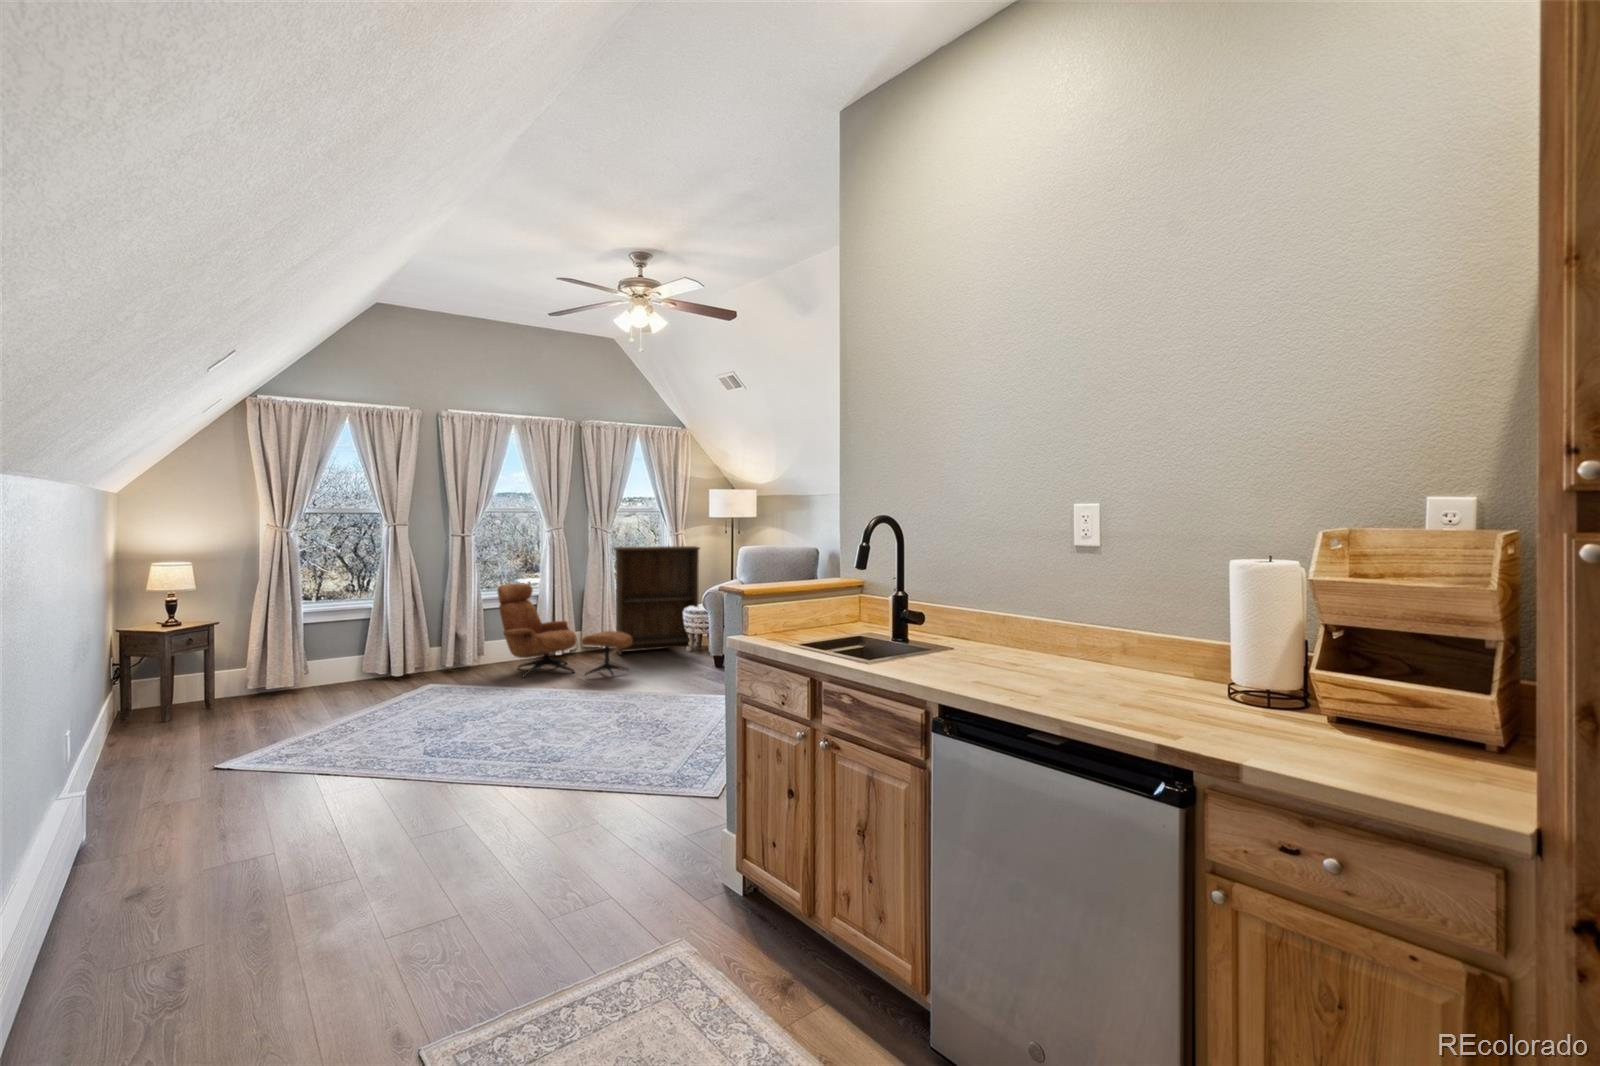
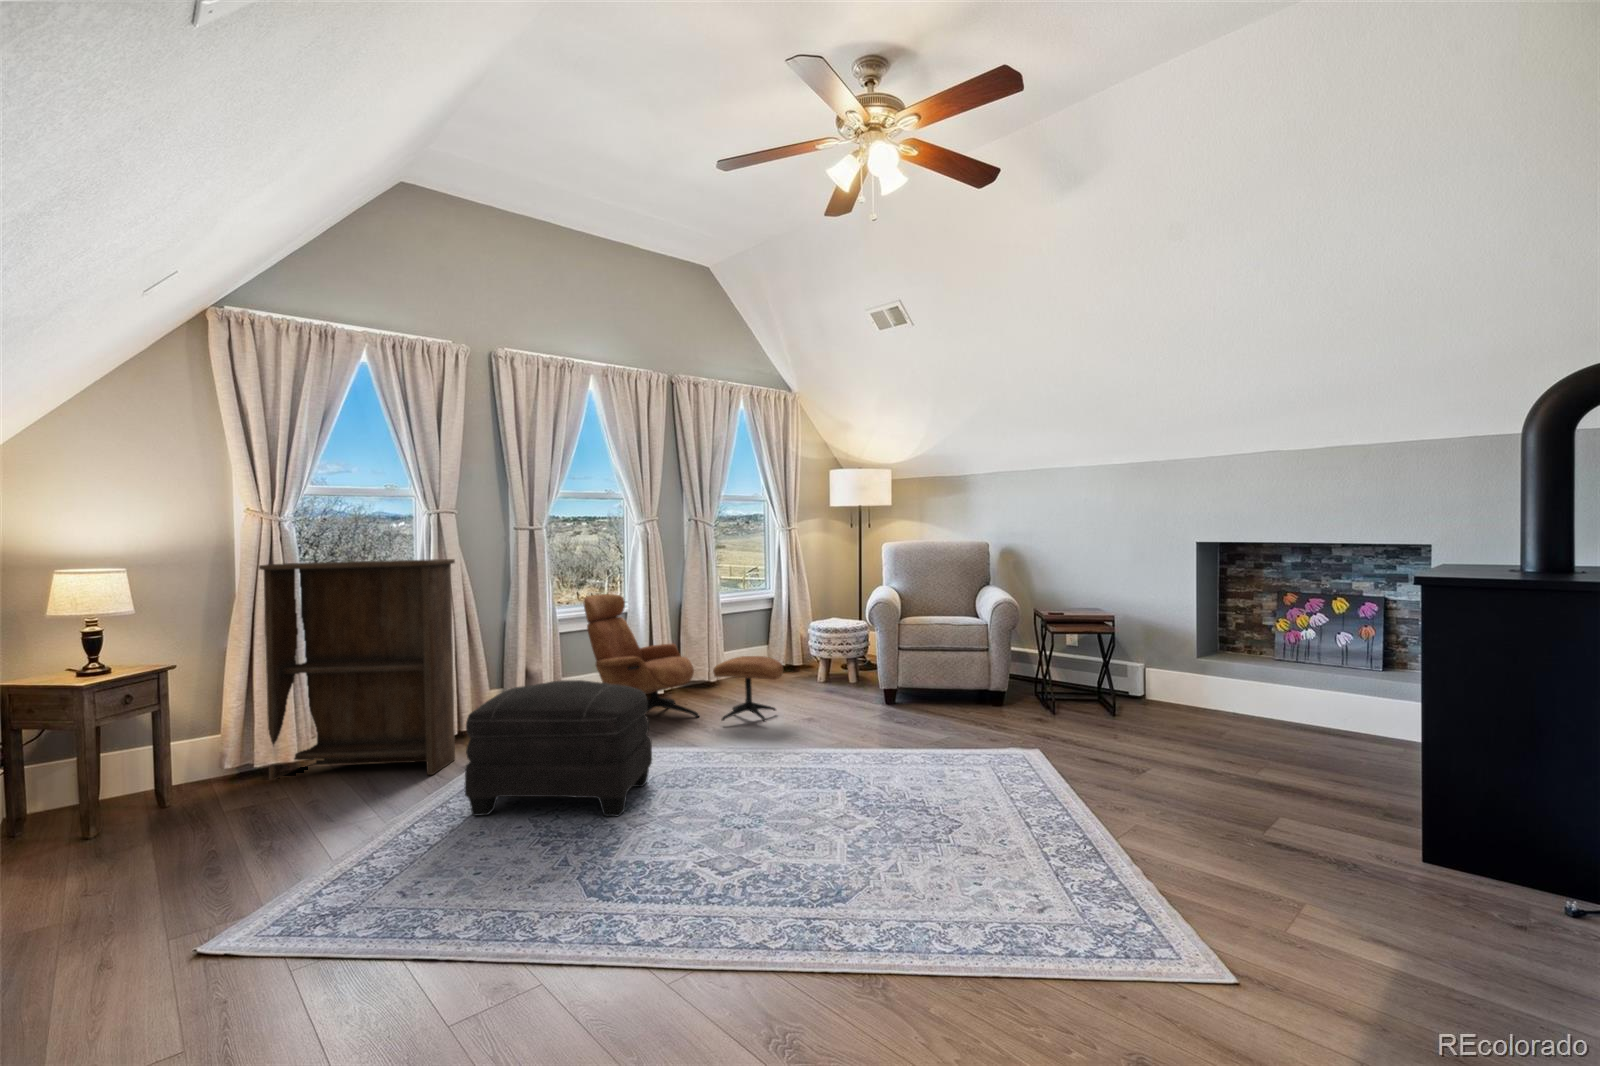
bookshelf: present [614,546,700,655] -> present [259,559,455,780]
ottoman: none [386,641,512,723] -> present [465,680,652,816]

